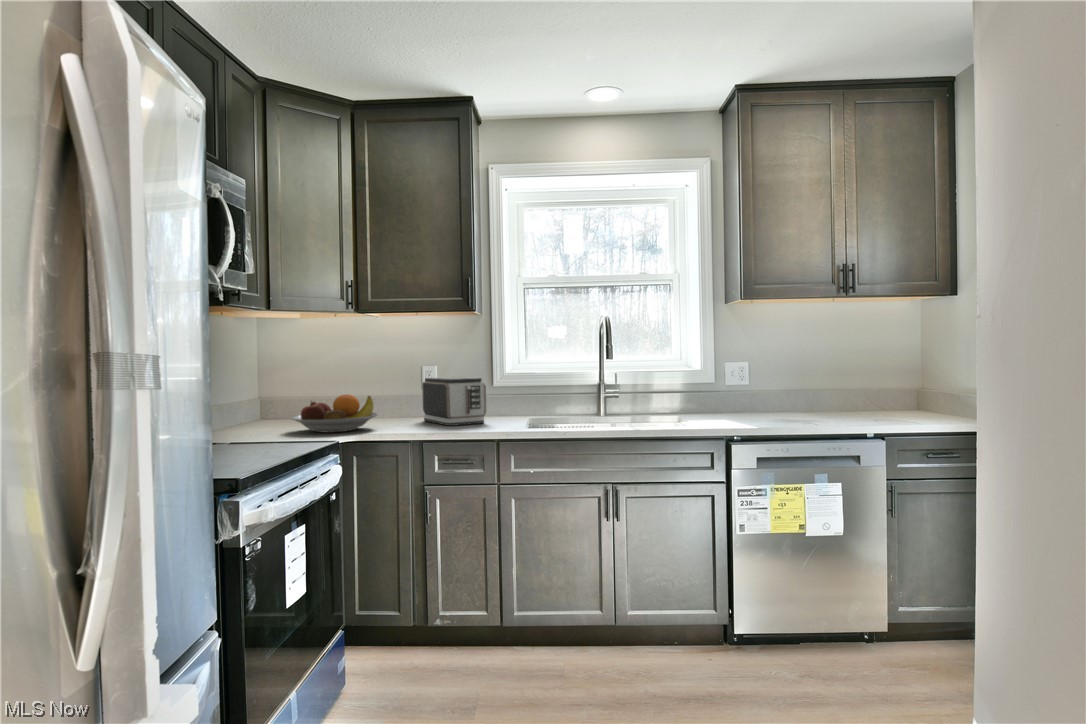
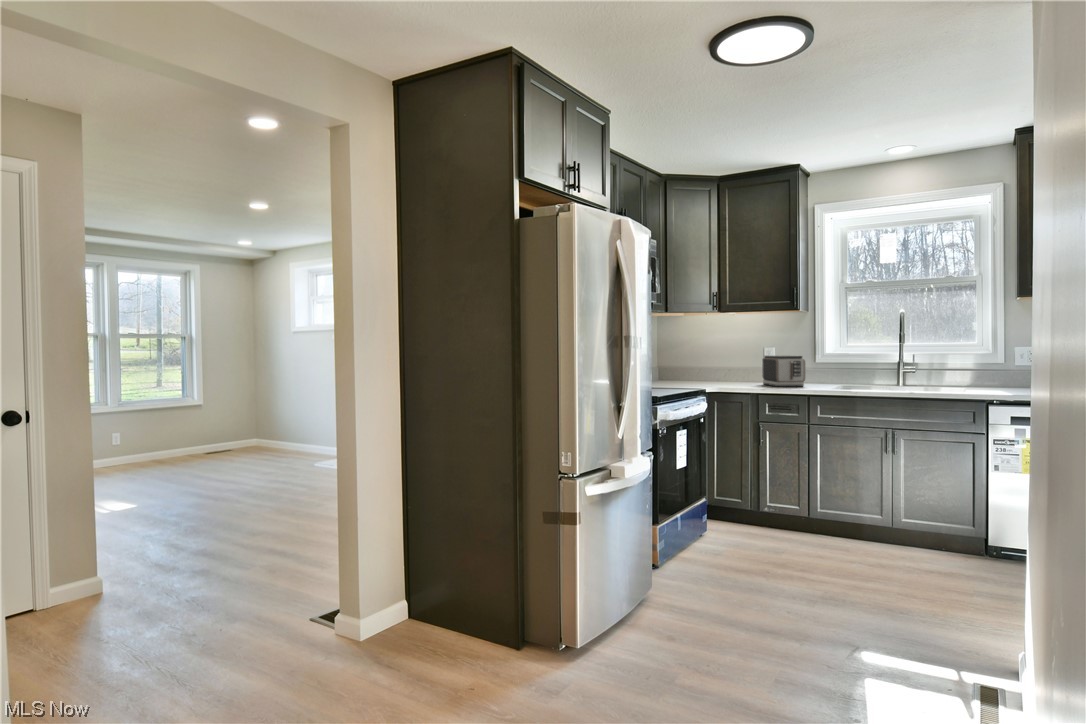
fruit bowl: present [291,394,378,432] -> none [679,364,731,386]

